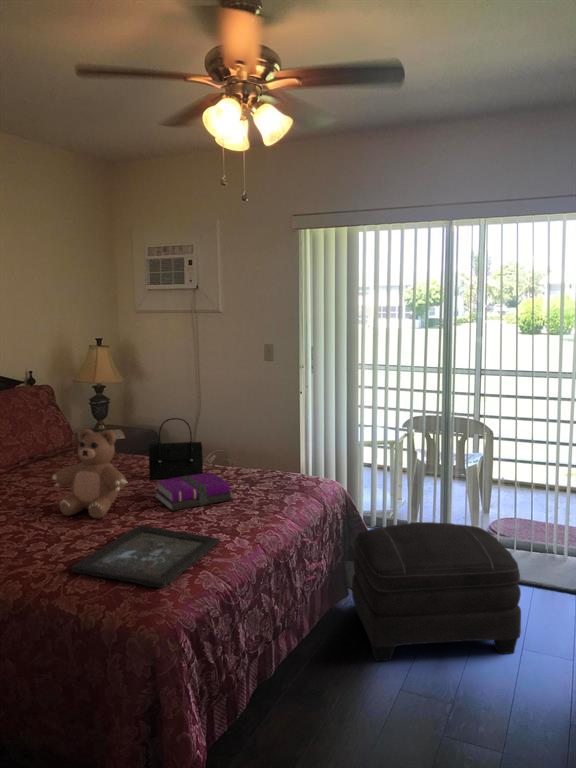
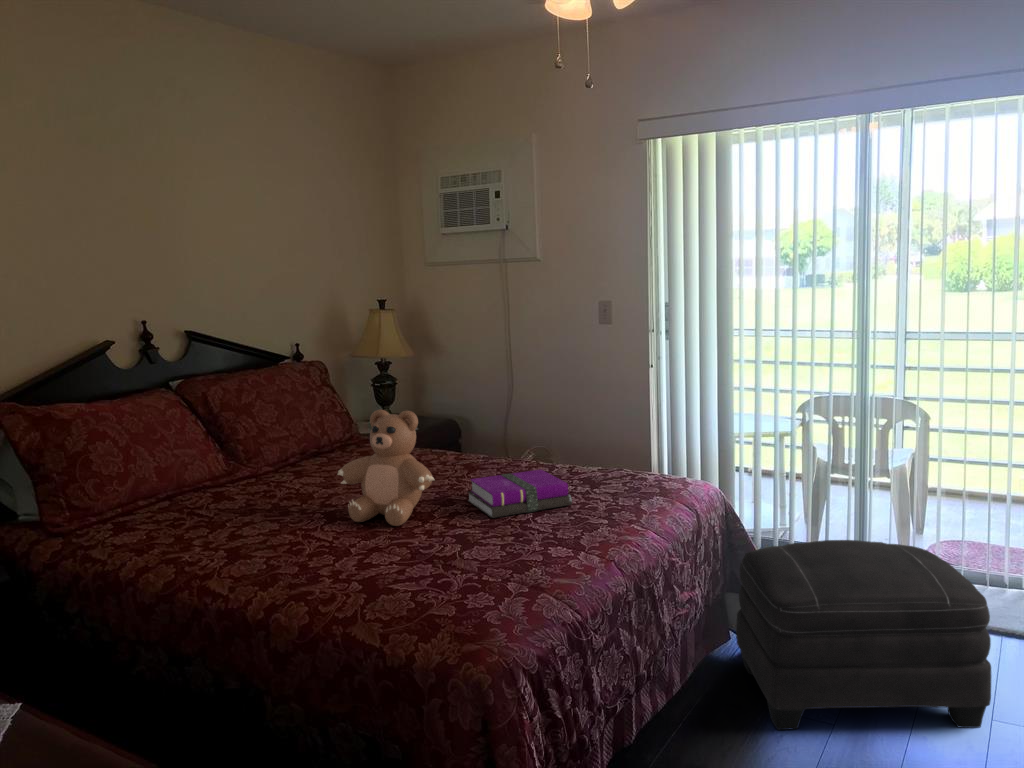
handbag: present [149,418,203,479] -> none [458,398,528,479]
tray: present [72,525,220,588] -> none [369,534,562,614]

